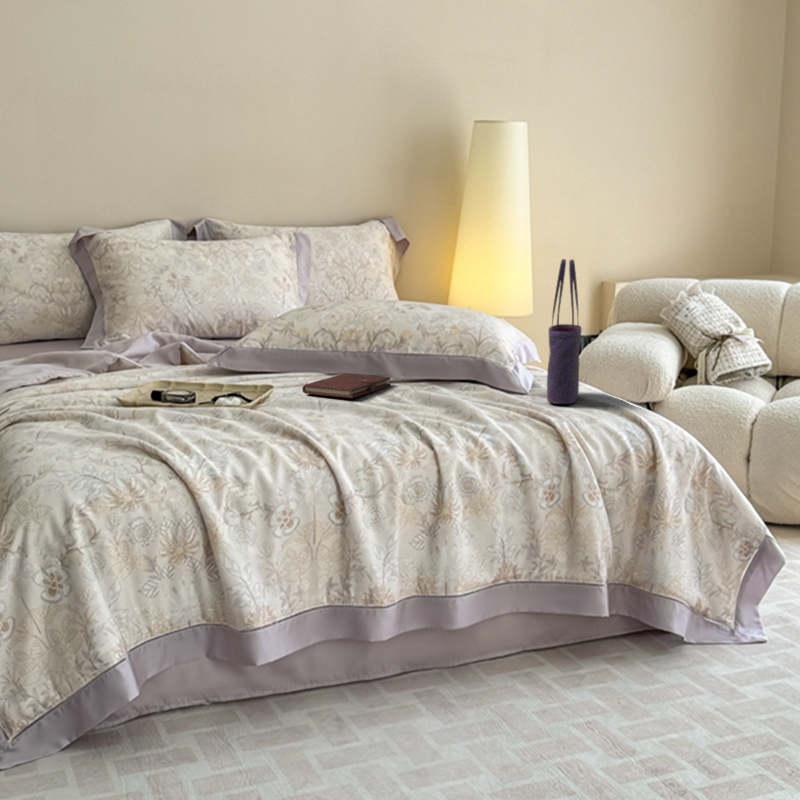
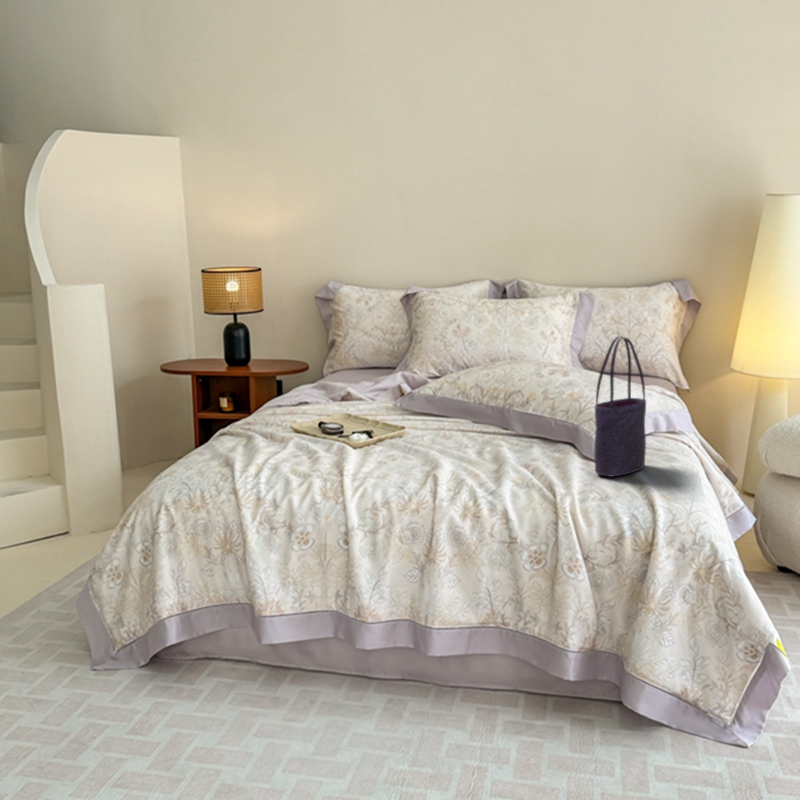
notebook: present [302,373,391,398] -> none [424,423,507,447]

